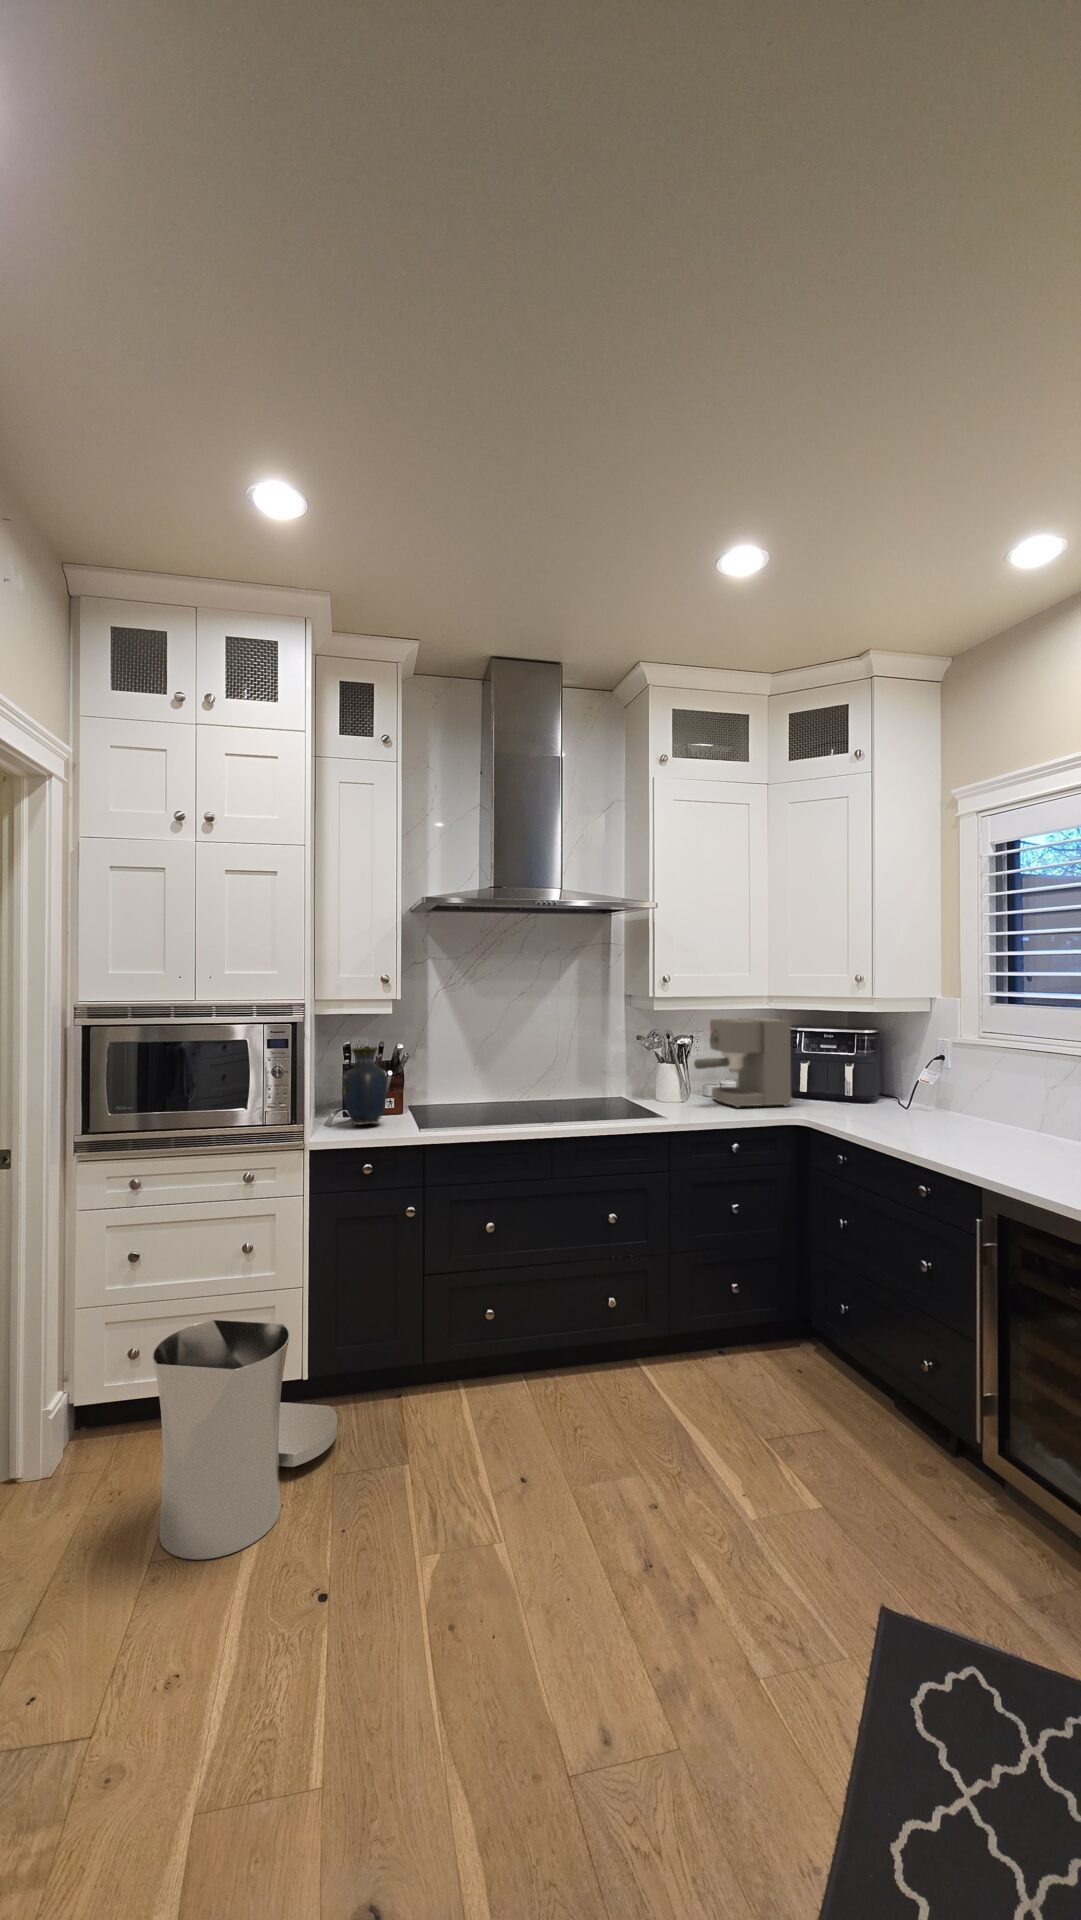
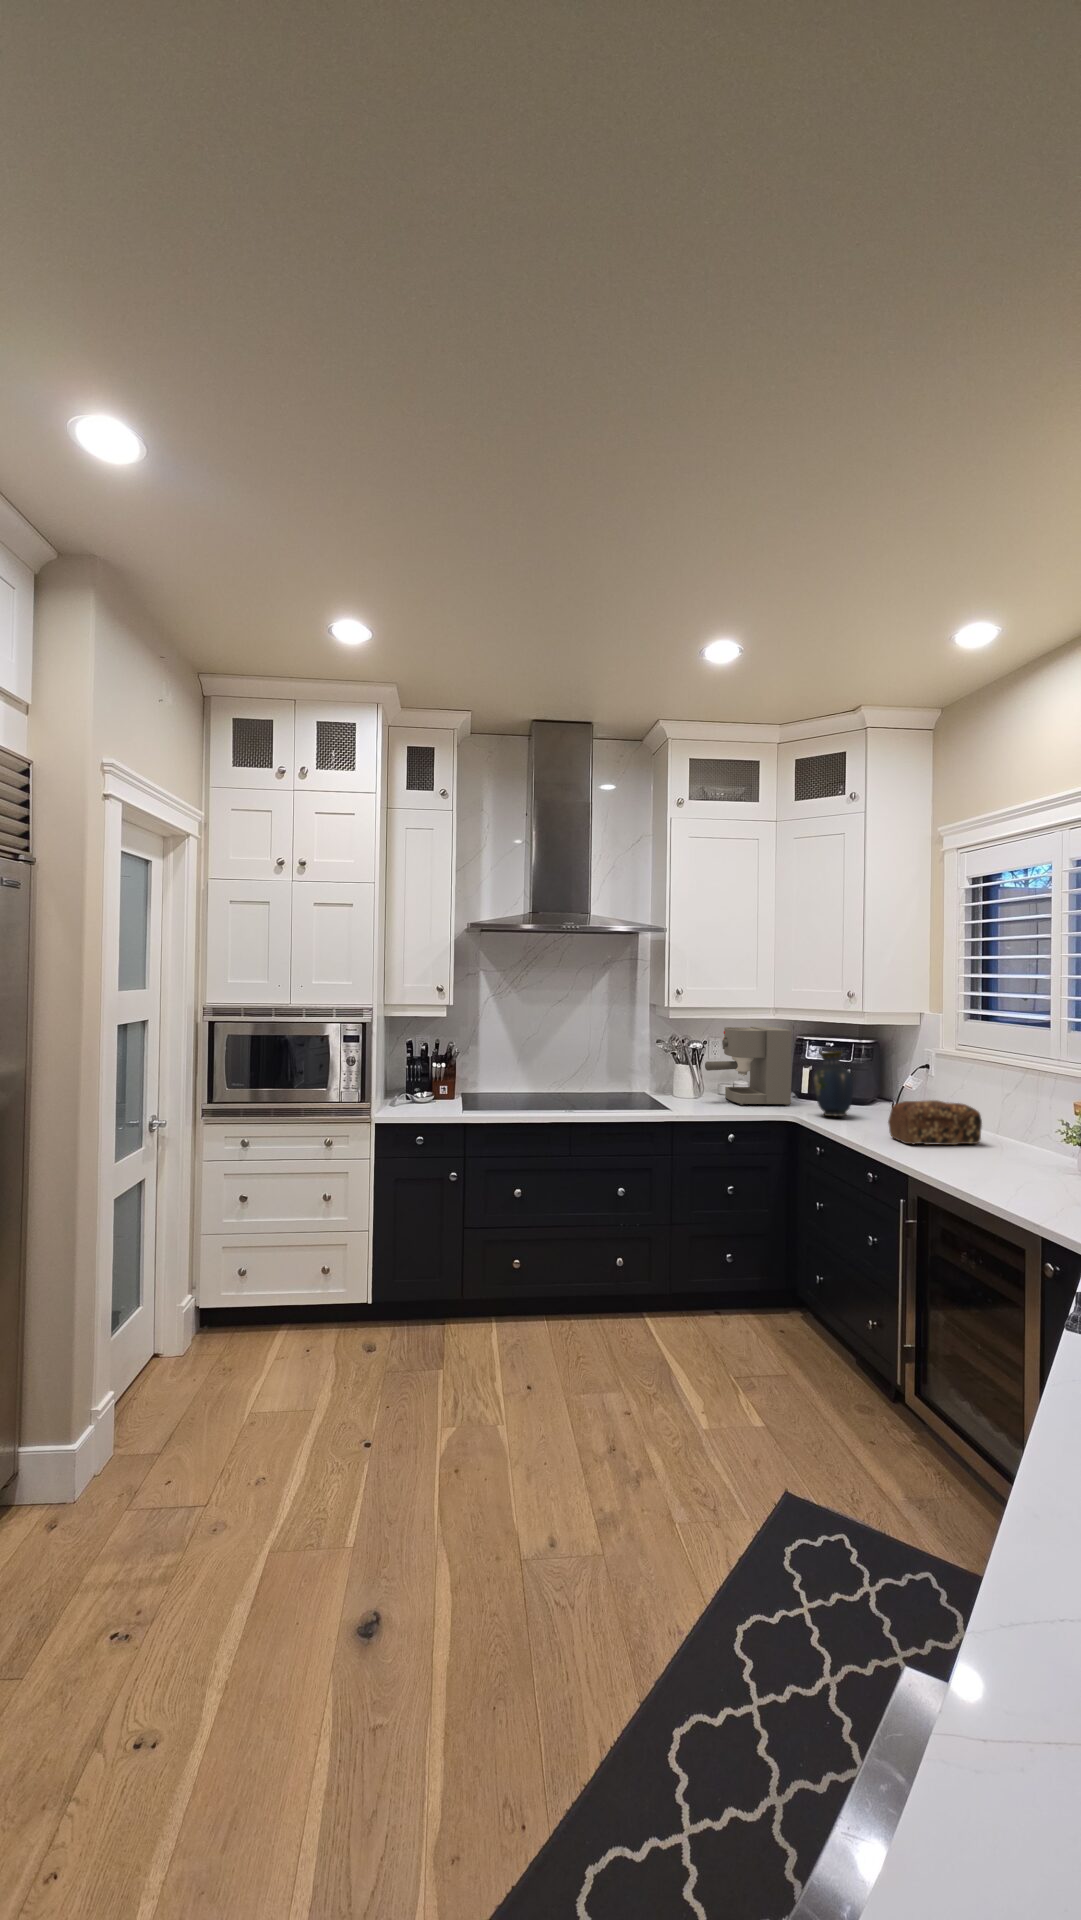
vase: present [343,1047,388,1125] -> present [813,1051,853,1116]
bread loaf: none [930,1096,1039,1149] -> present [888,1100,982,1145]
trash can: present [152,1320,337,1560] -> none [253,1247,391,1414]

